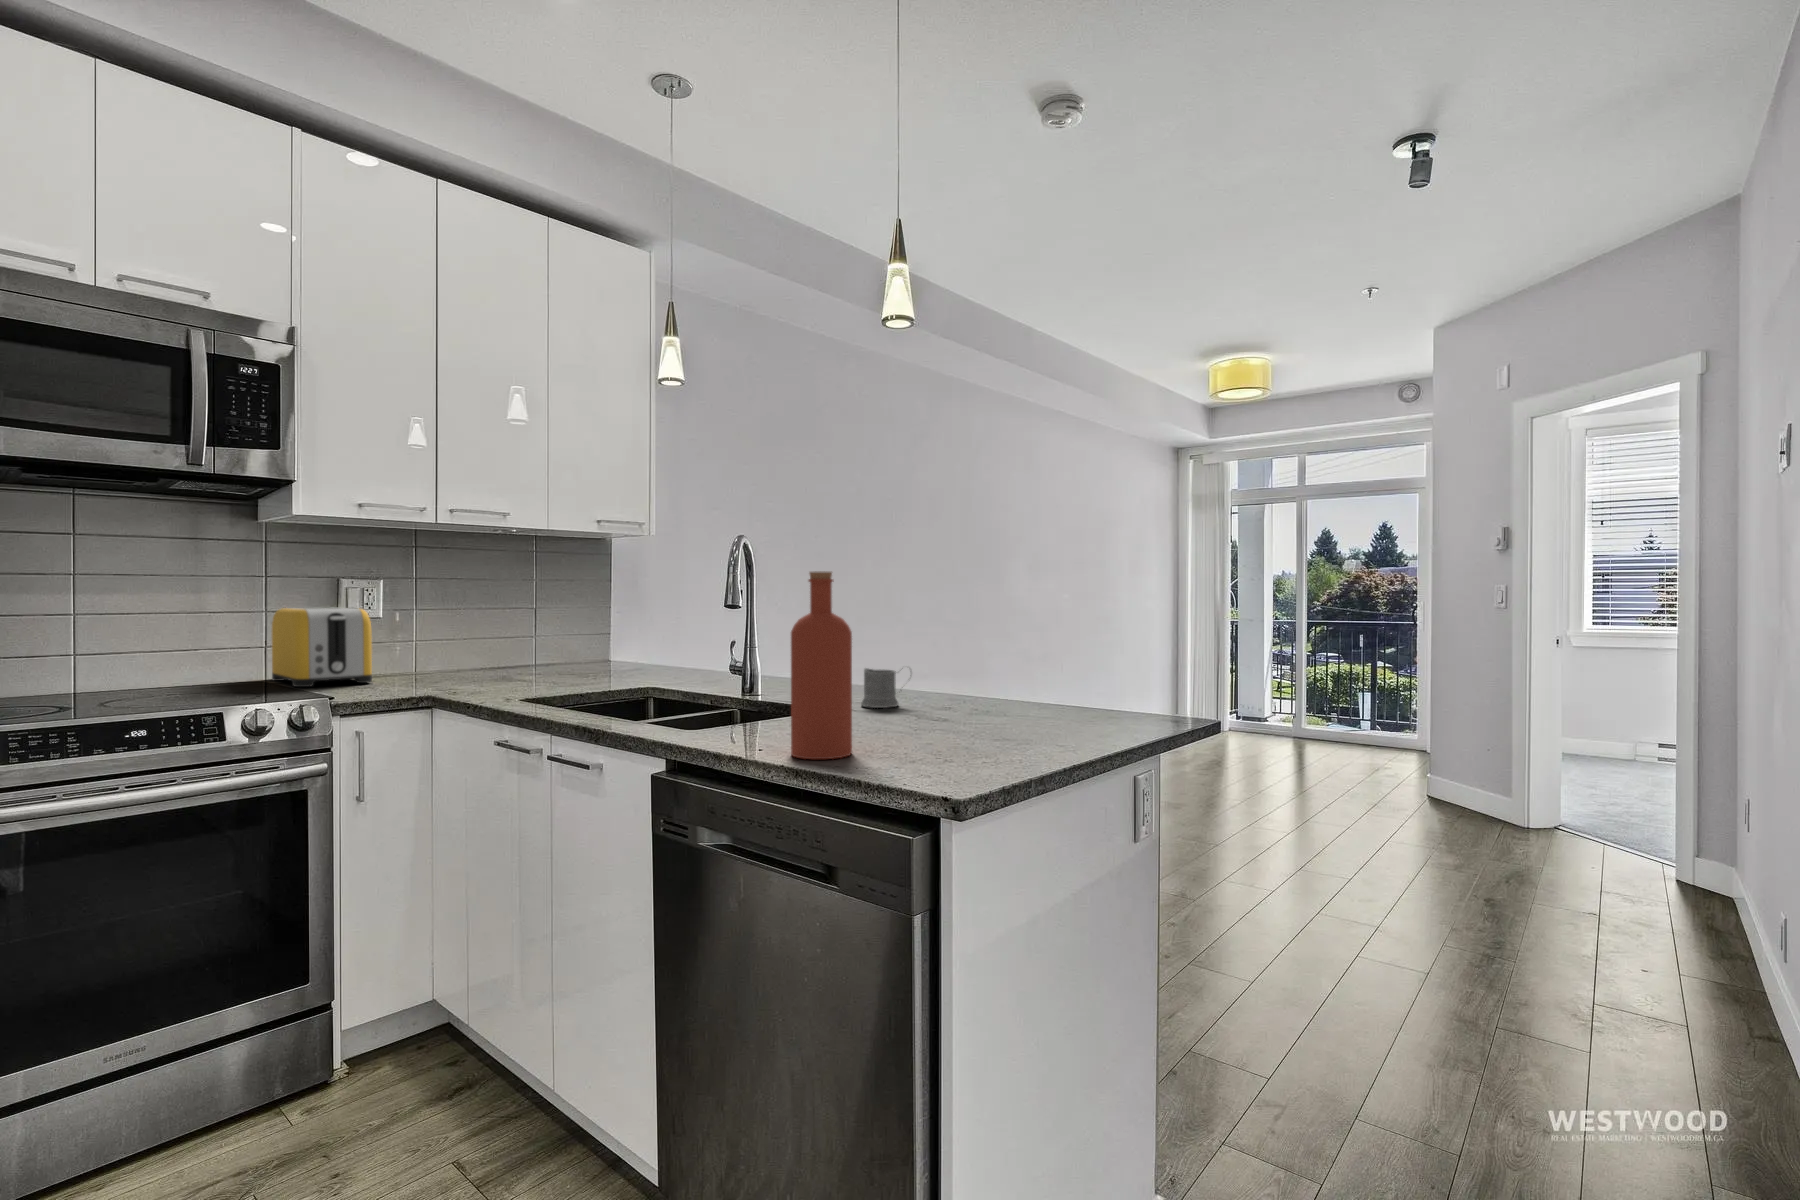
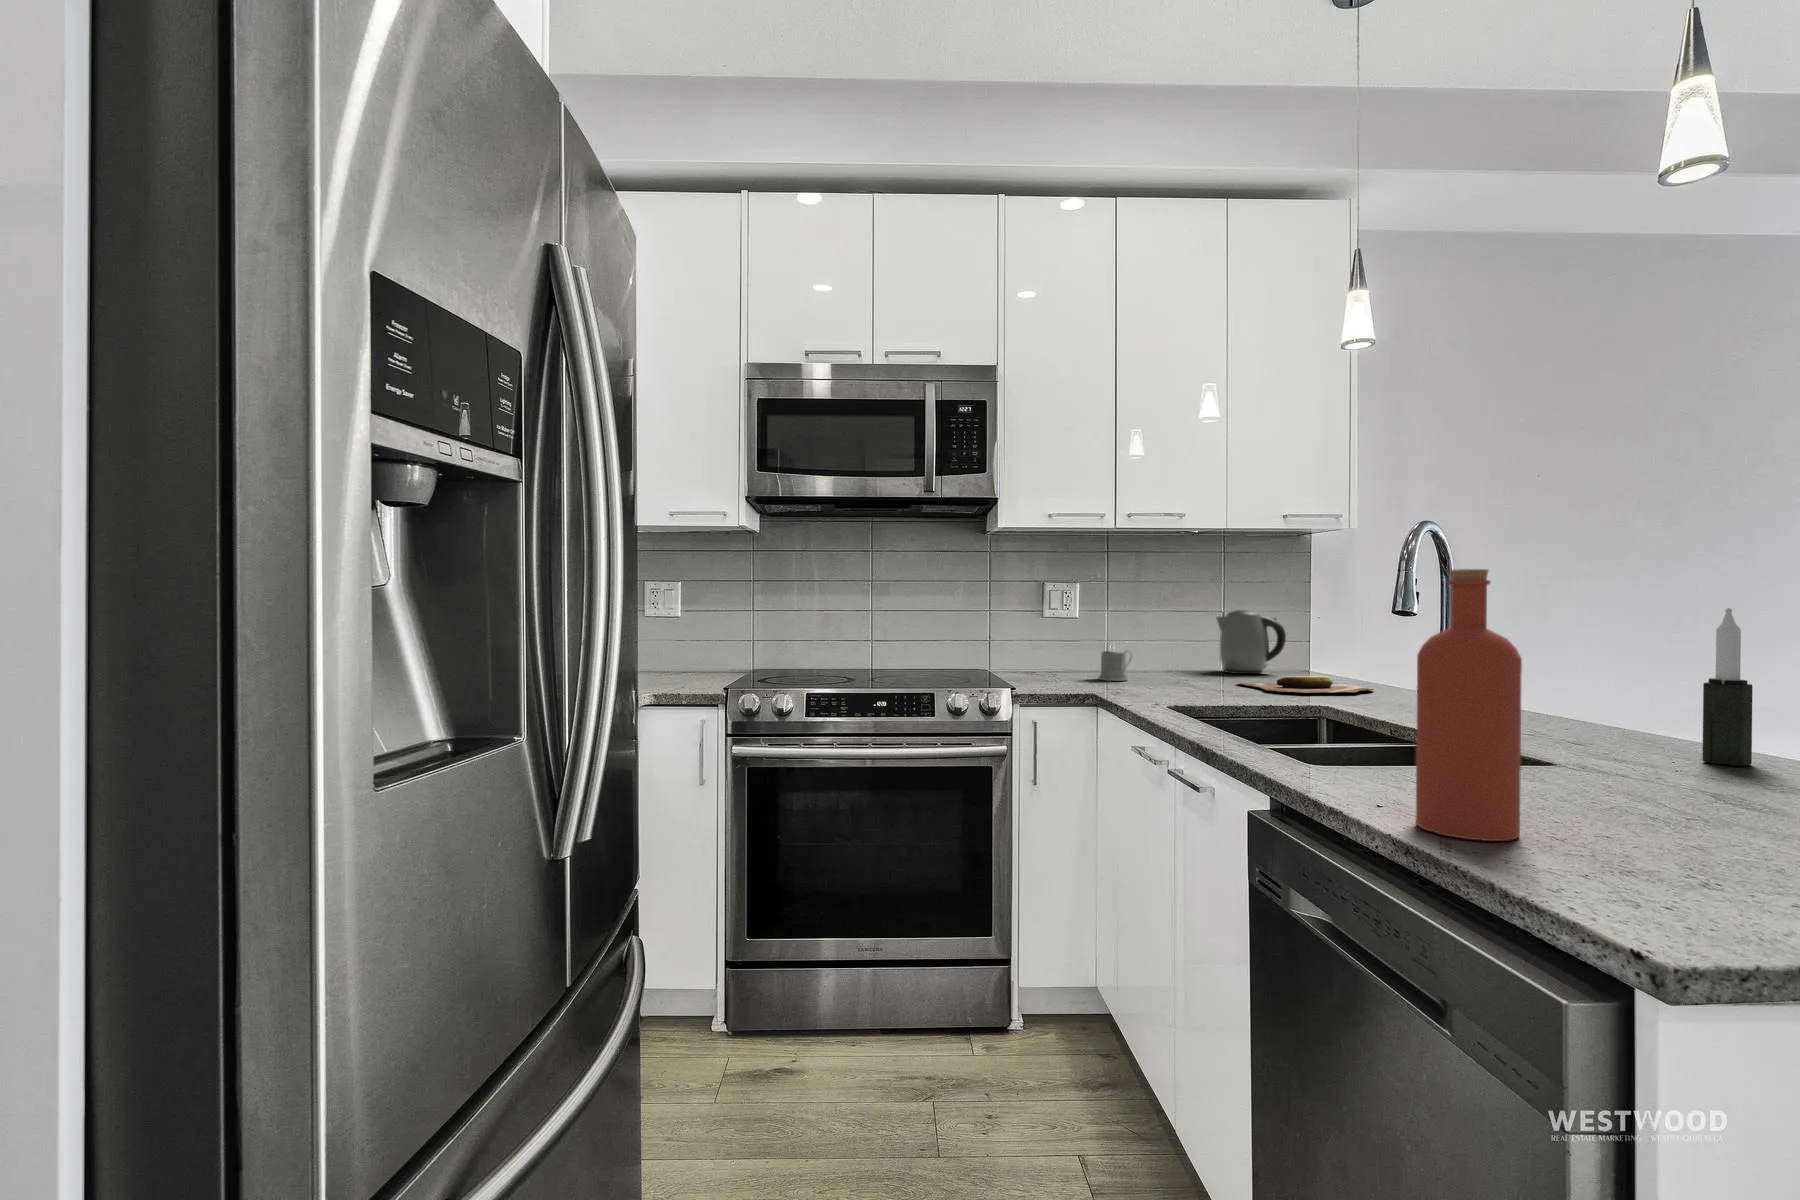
candle: none [904,597,926,697] -> present [1702,608,1752,766]
kettle: none [530,605,595,666] -> present [1217,610,1286,674]
toaster: present [272,608,372,687] -> none [992,609,1060,677]
cutting board: none [561,662,677,678] -> present [1238,676,1374,693]
mug: present [861,668,903,708] -> present [1099,651,1132,681]

